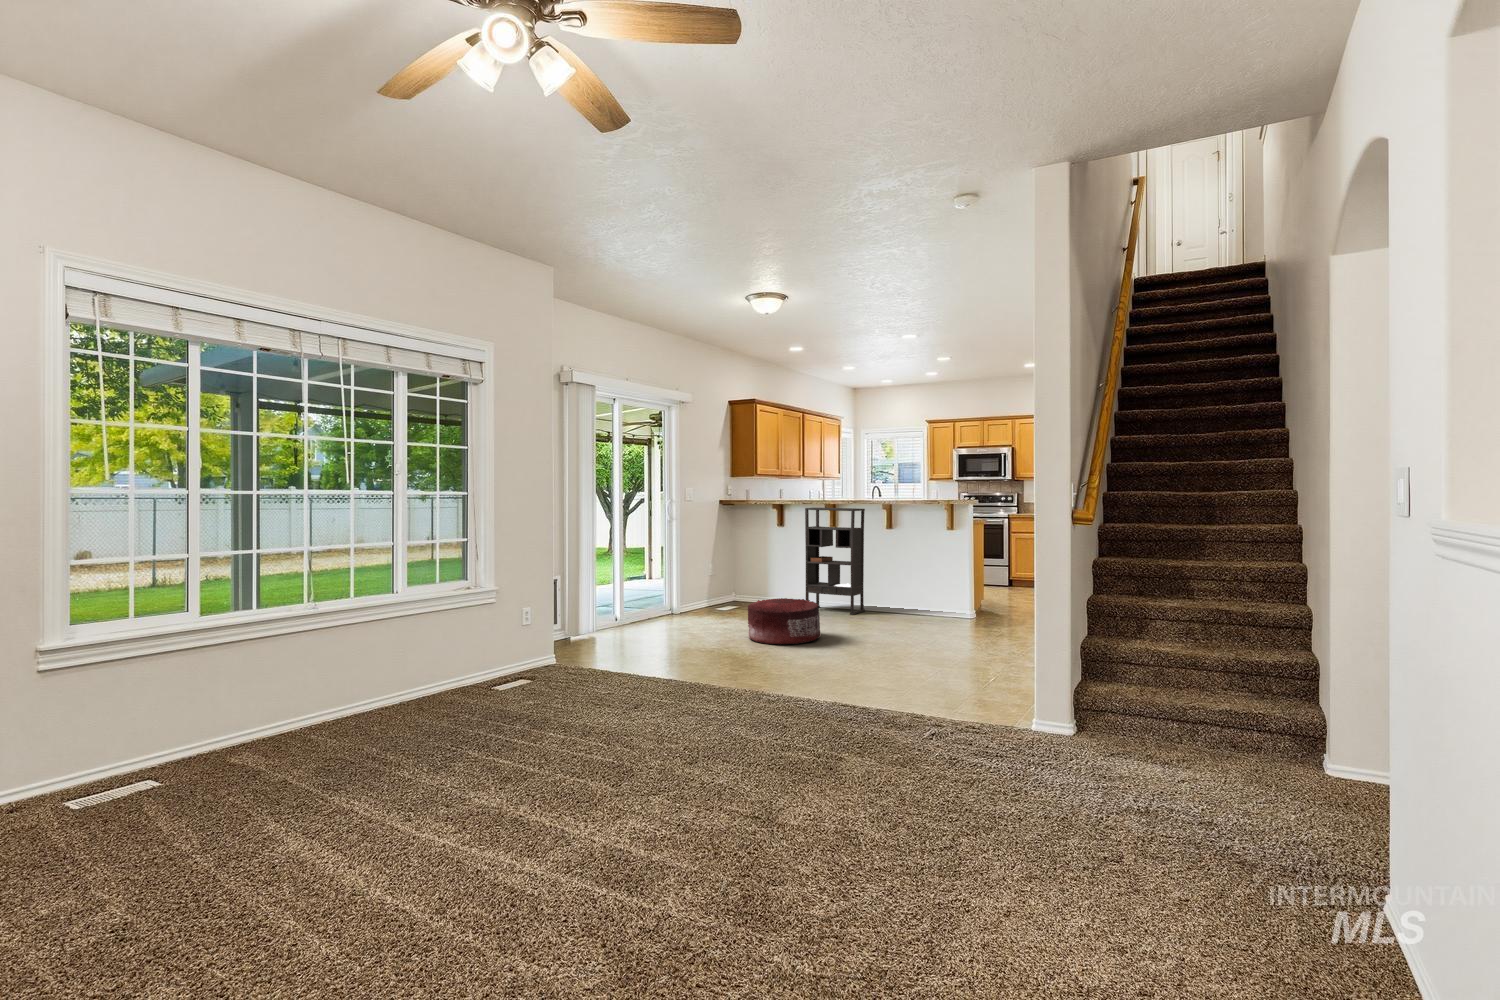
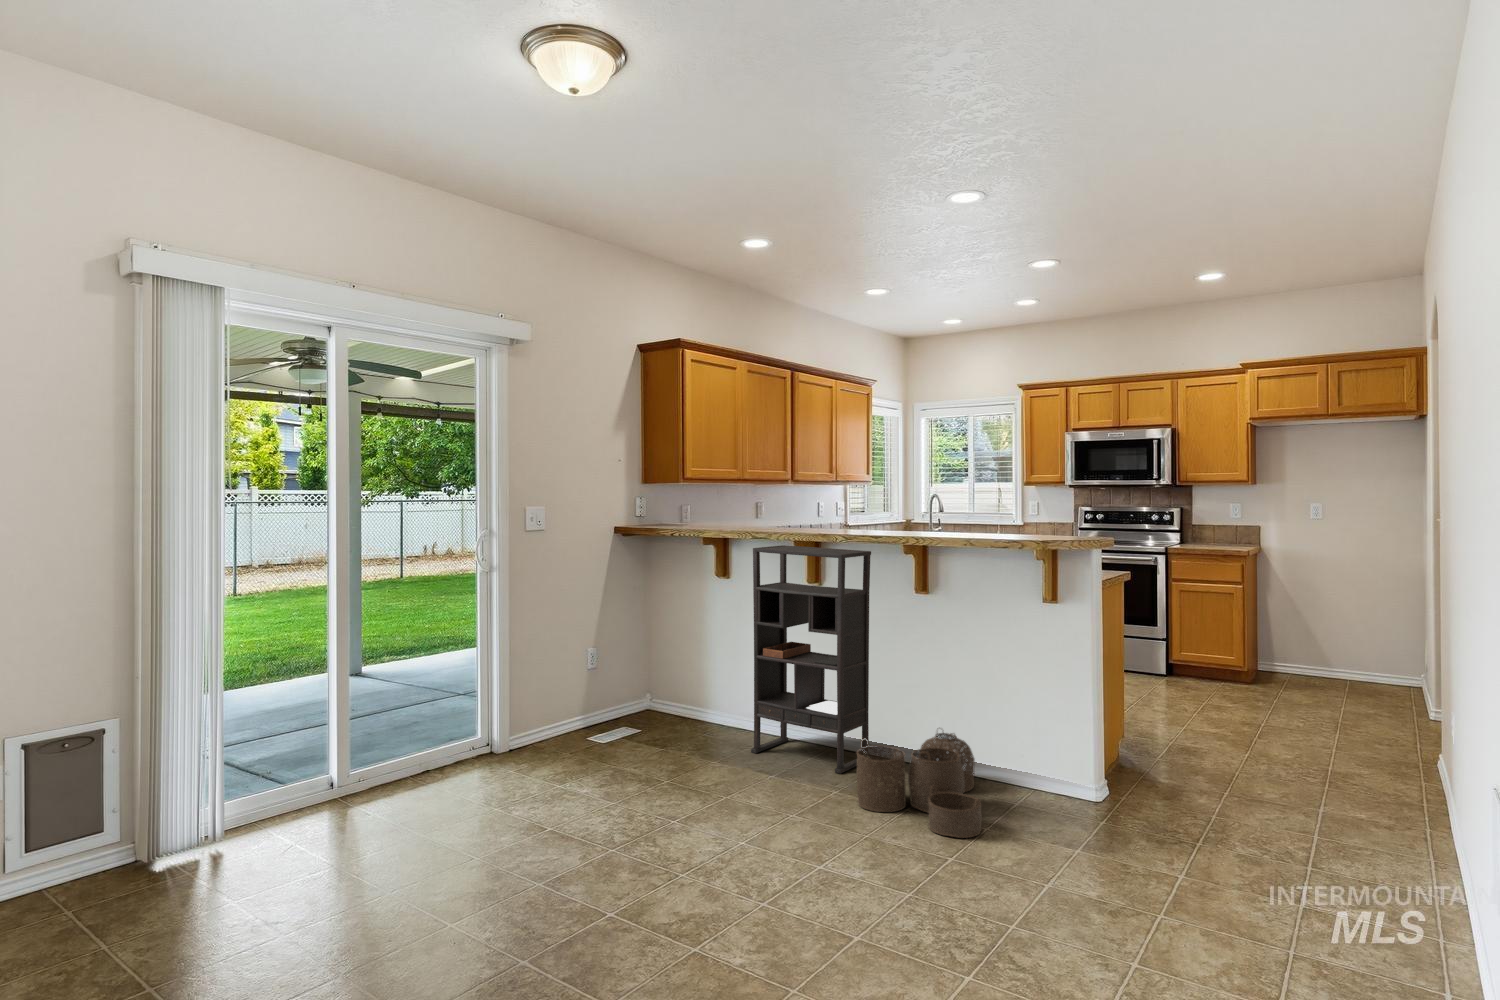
woven basket: none [865,590,923,627] -> present [857,732,982,838]
pouf: present [748,598,821,644] -> none [538,770,717,923]

